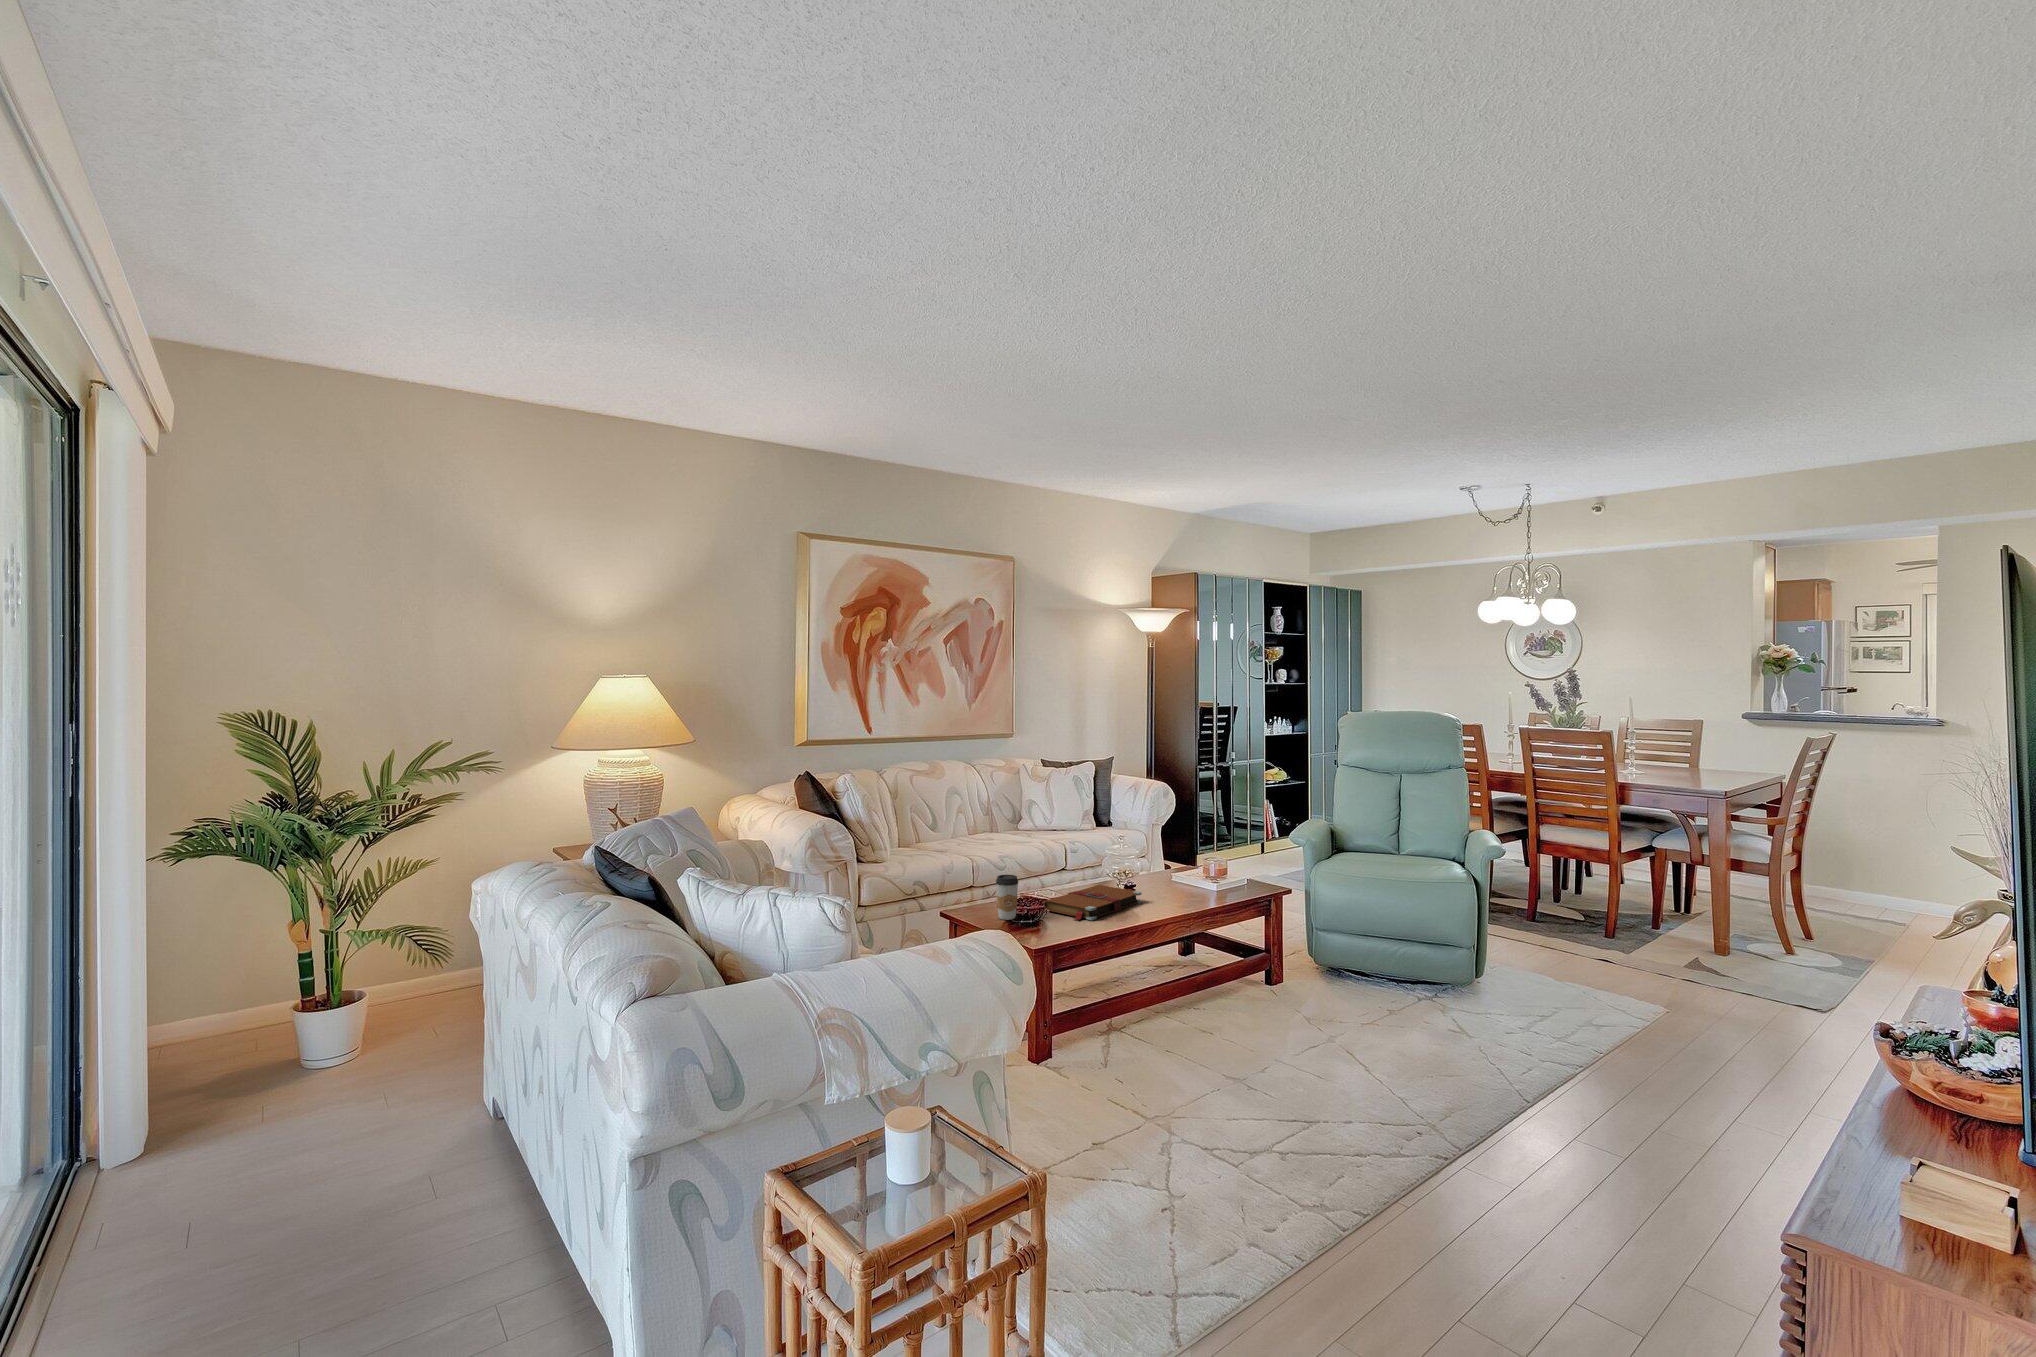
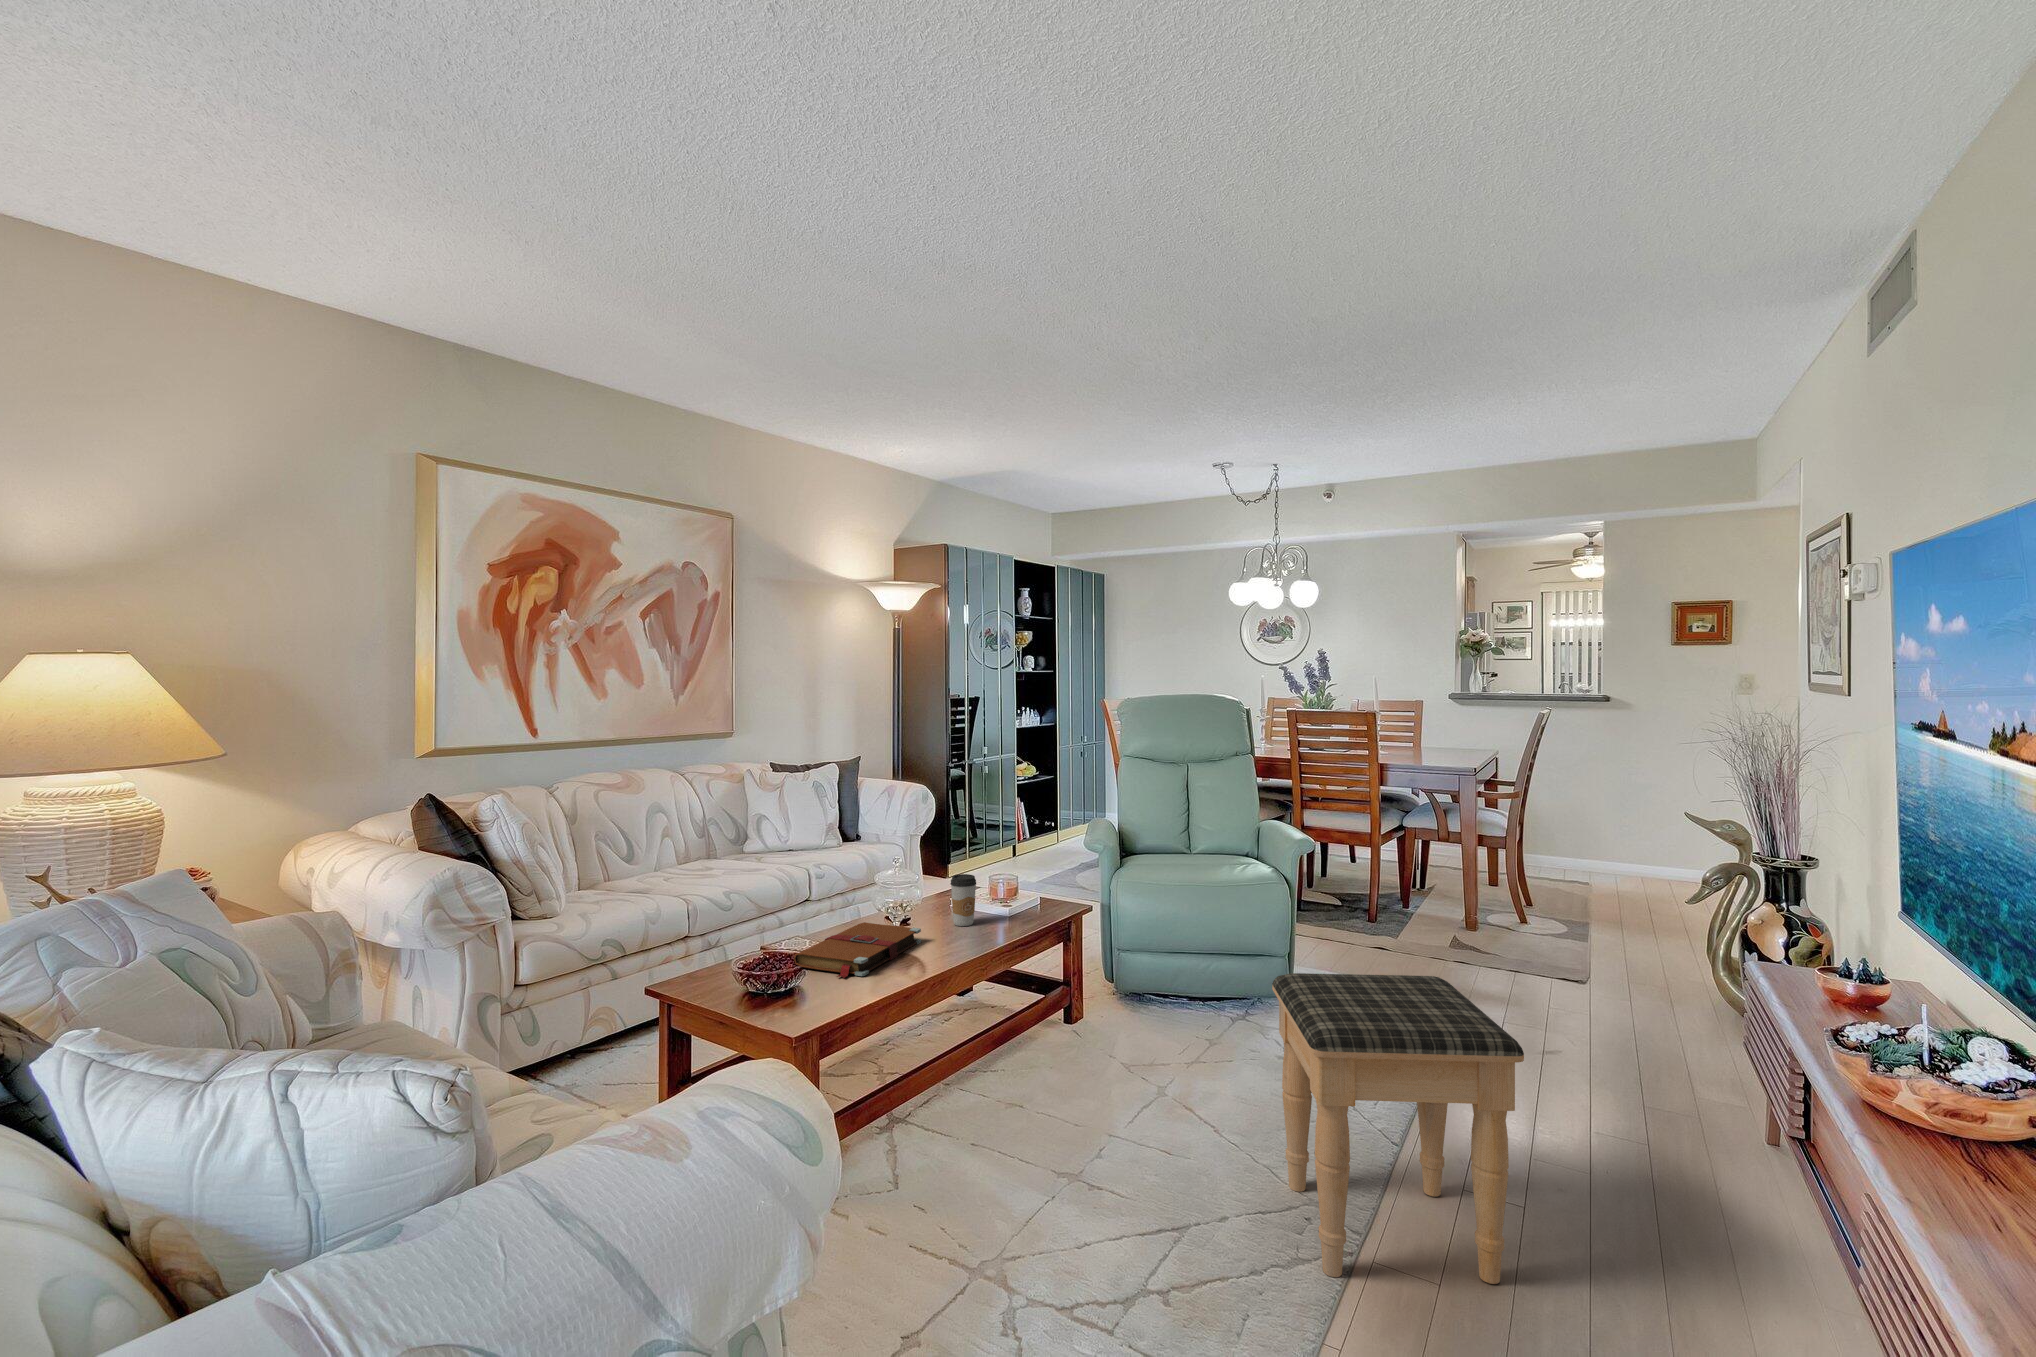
coffee cup: present [996,875,1018,920] -> present [951,874,976,926]
footstool: none [1405,942,1588,1194] -> present [1272,973,1524,1284]

